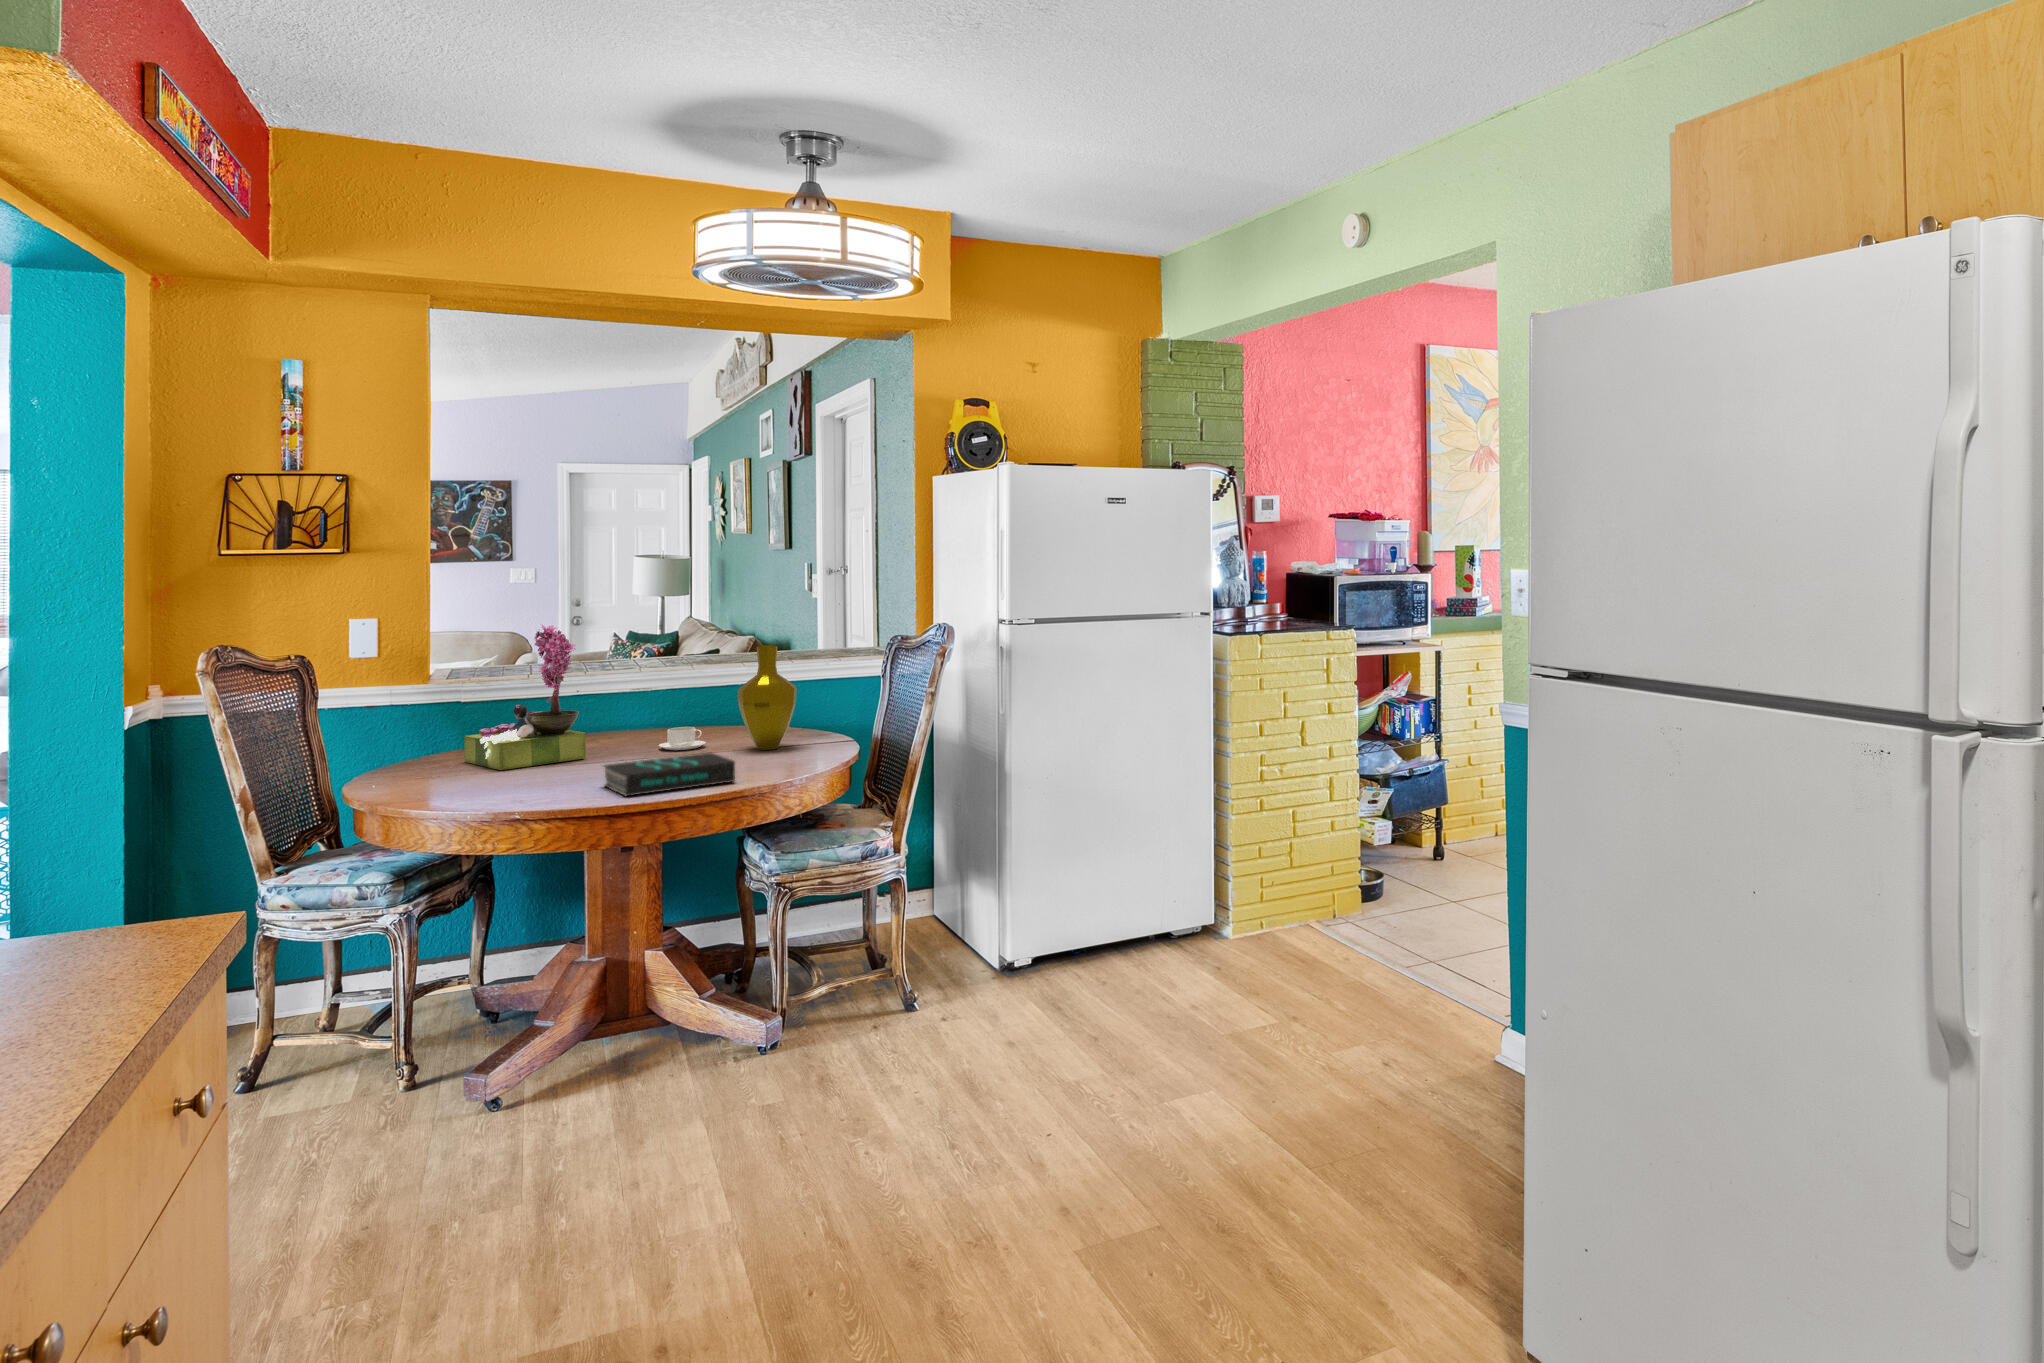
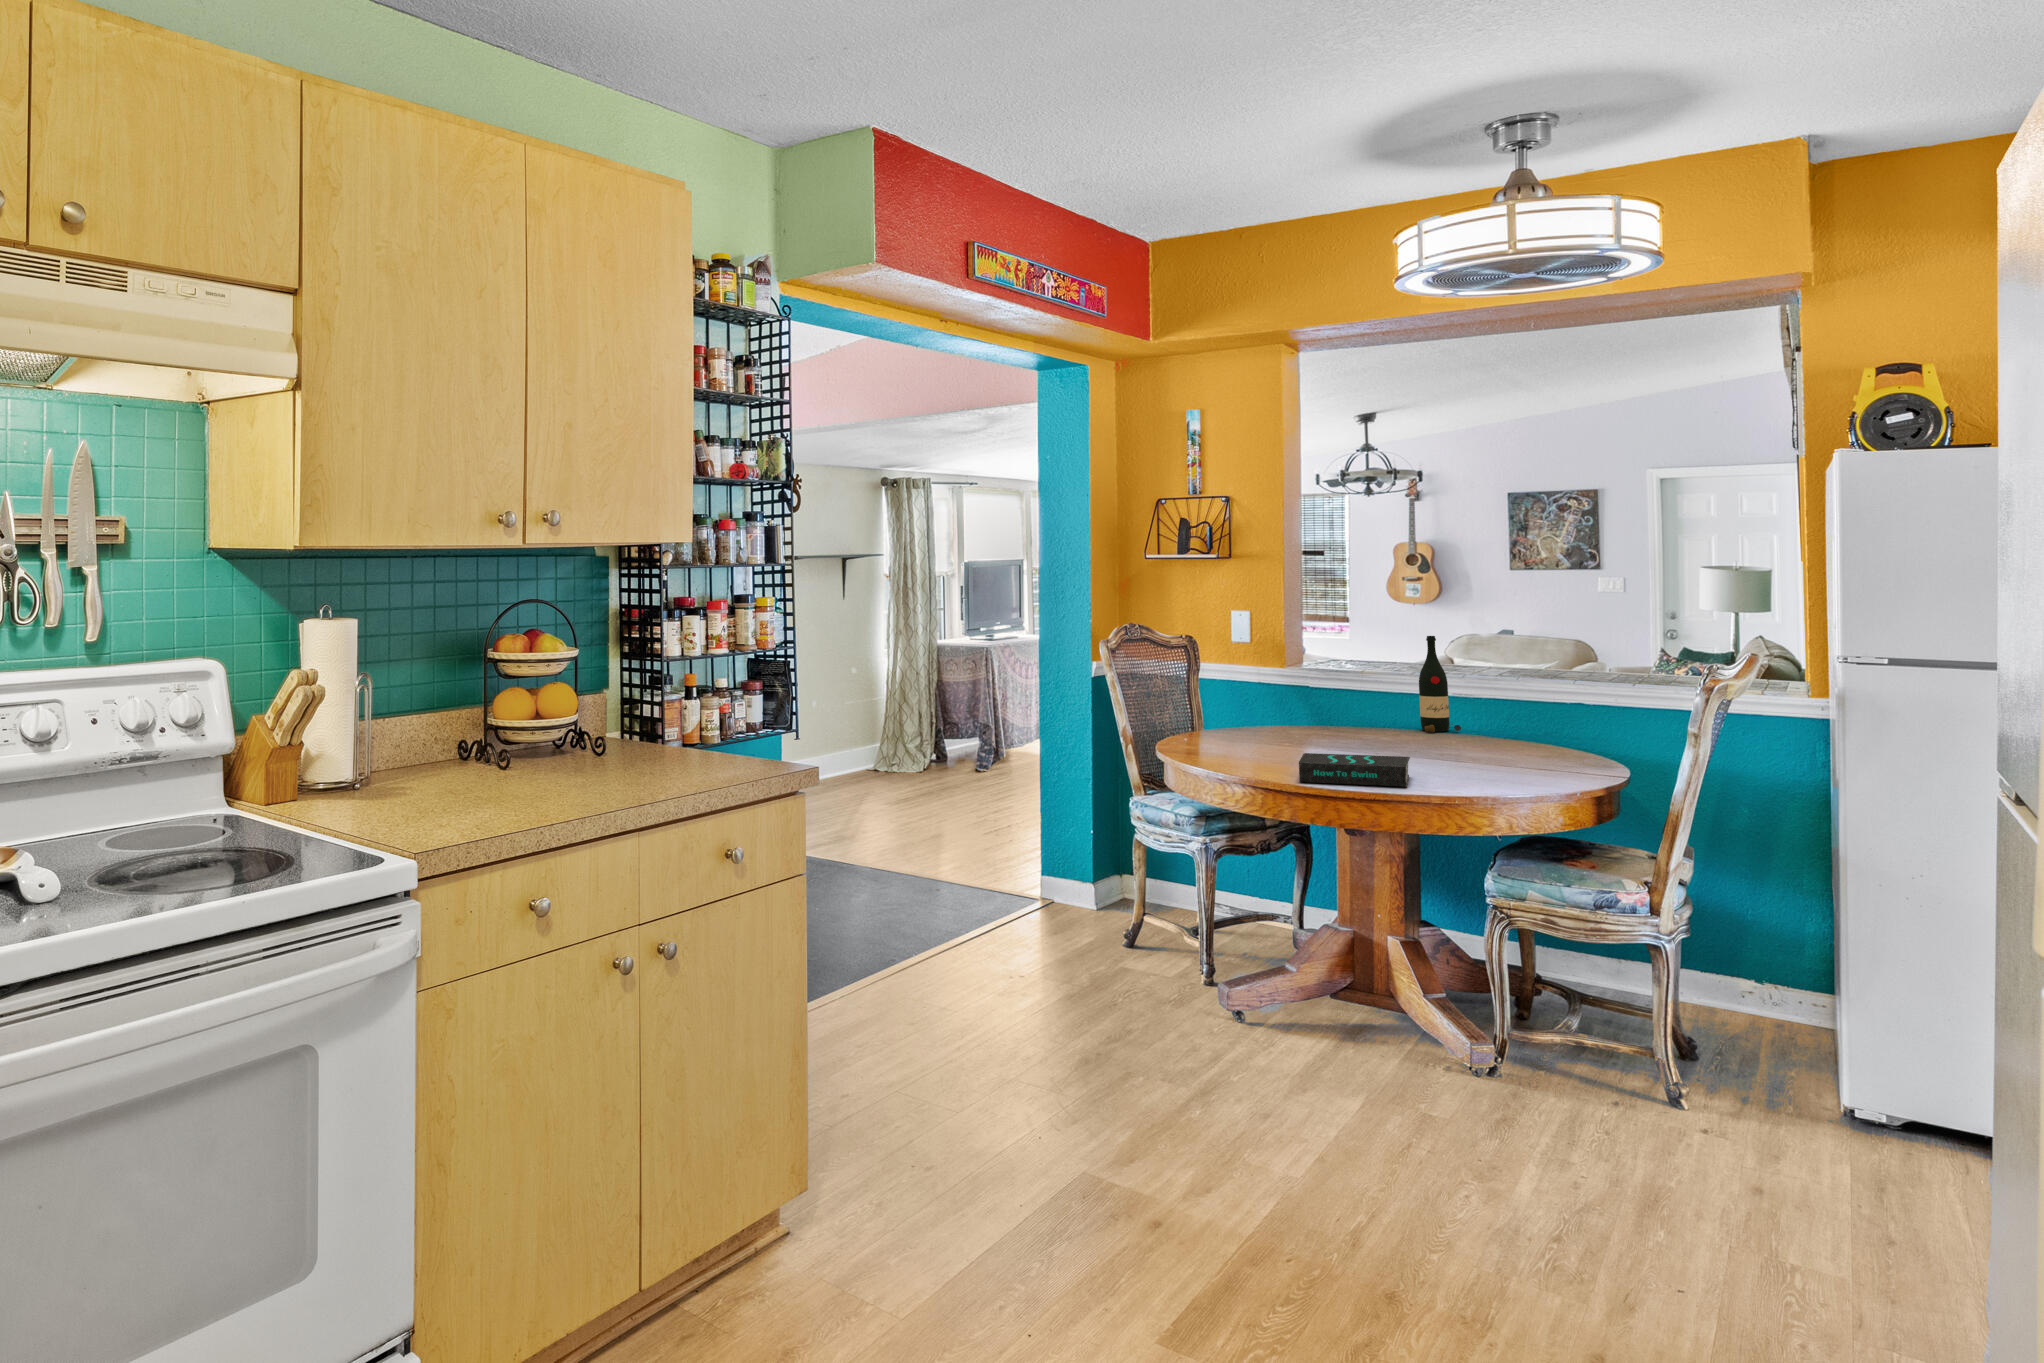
flower arrangement: present [464,625,586,770] -> none [1263,626,1354,749]
wine bottle: none [604,629,648,731] -> present [1419,636,1461,732]
vase: present [738,645,797,750] -> none [1480,658,1544,766]
coffee cup: present [659,727,706,750] -> none [1419,733,1467,755]

